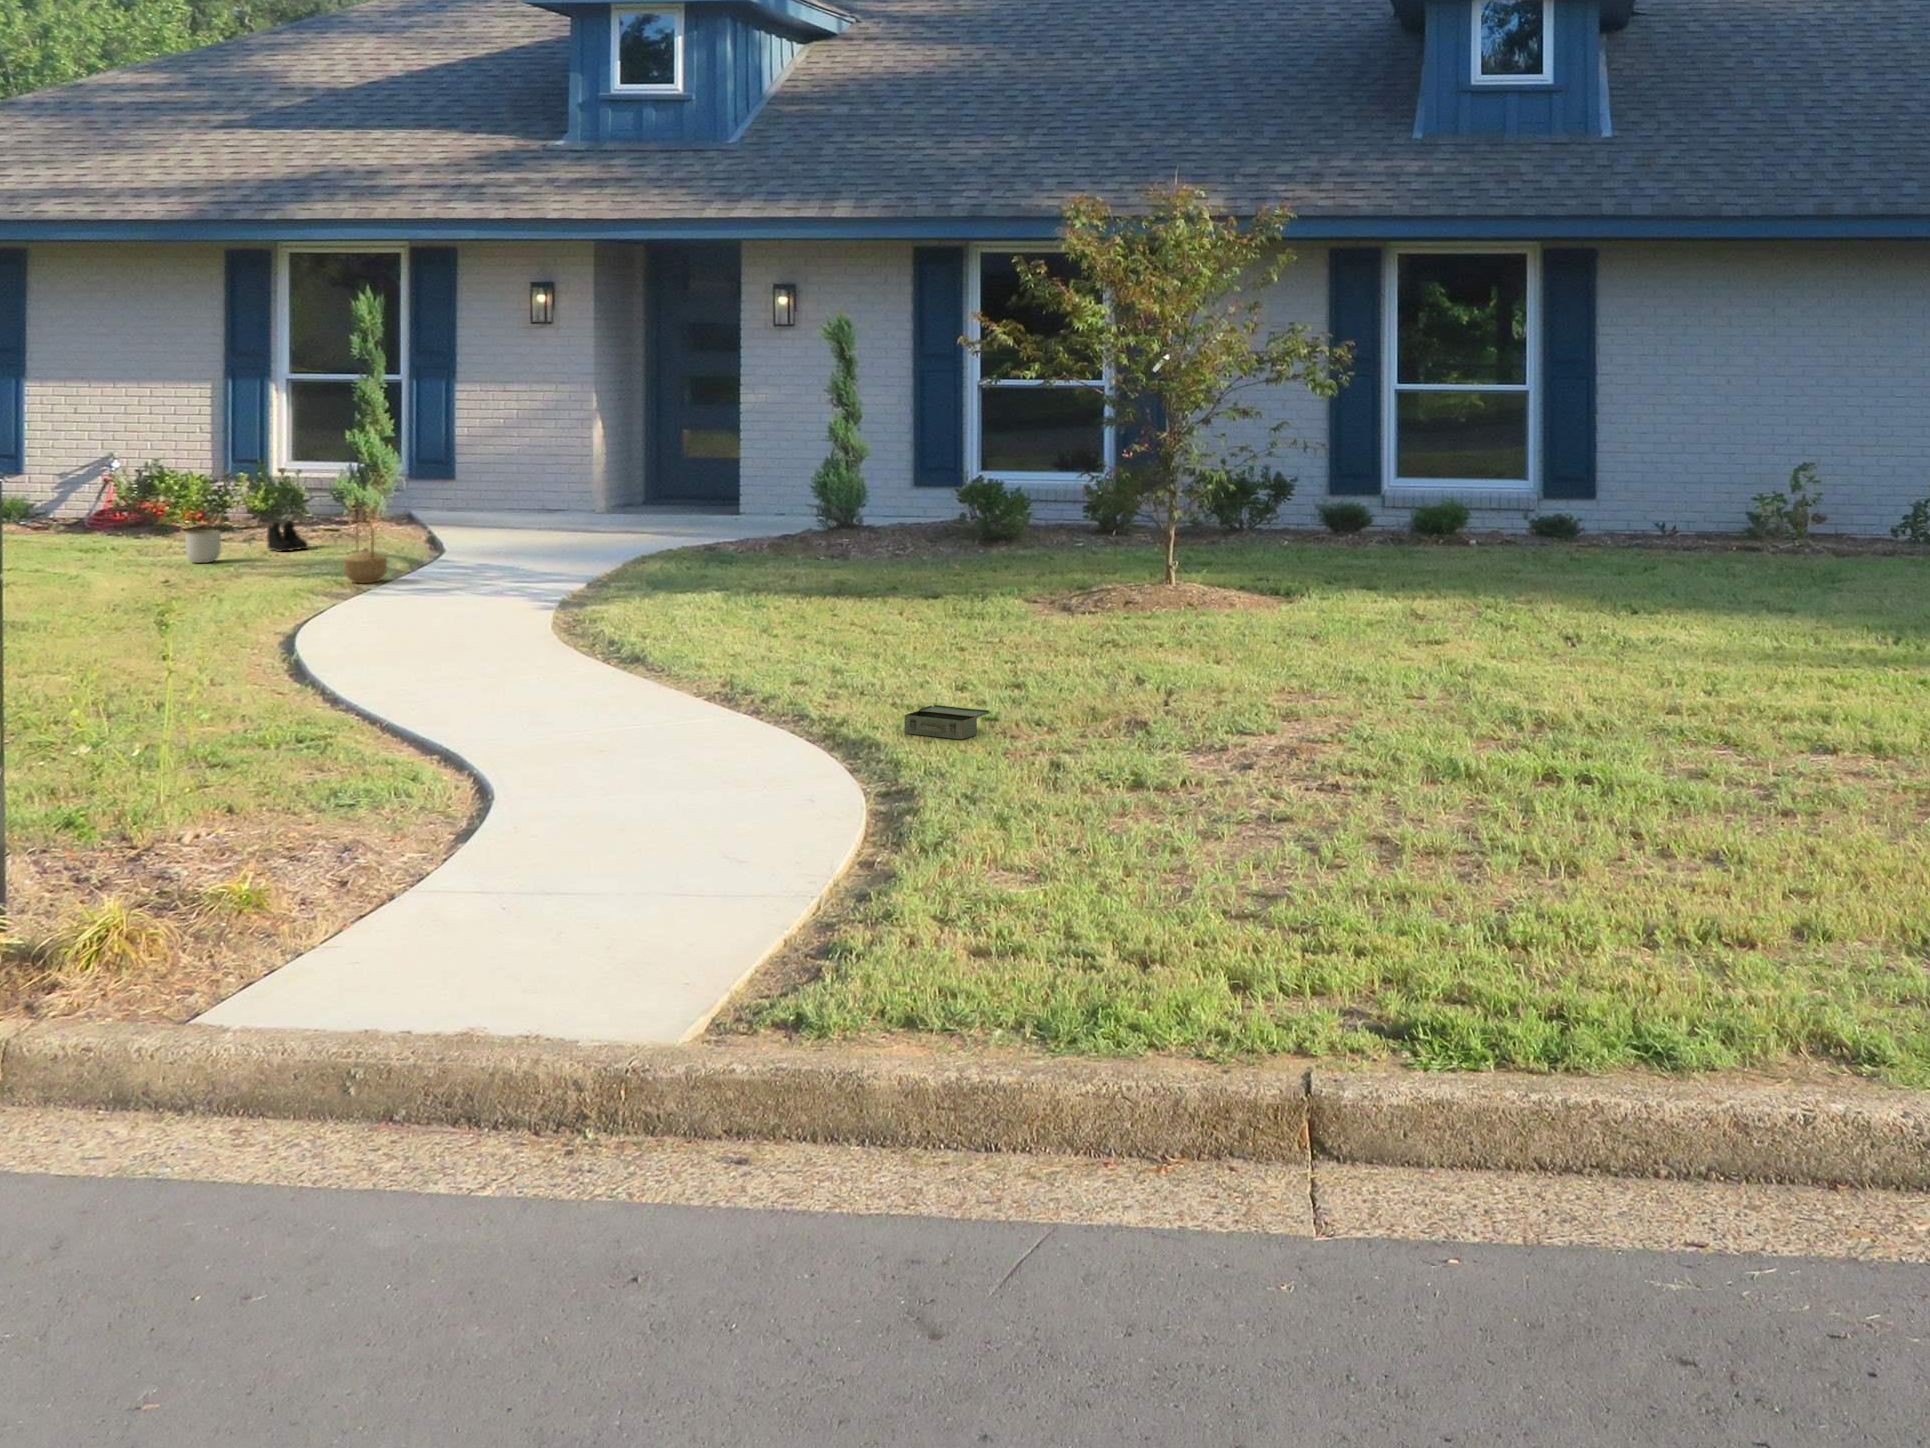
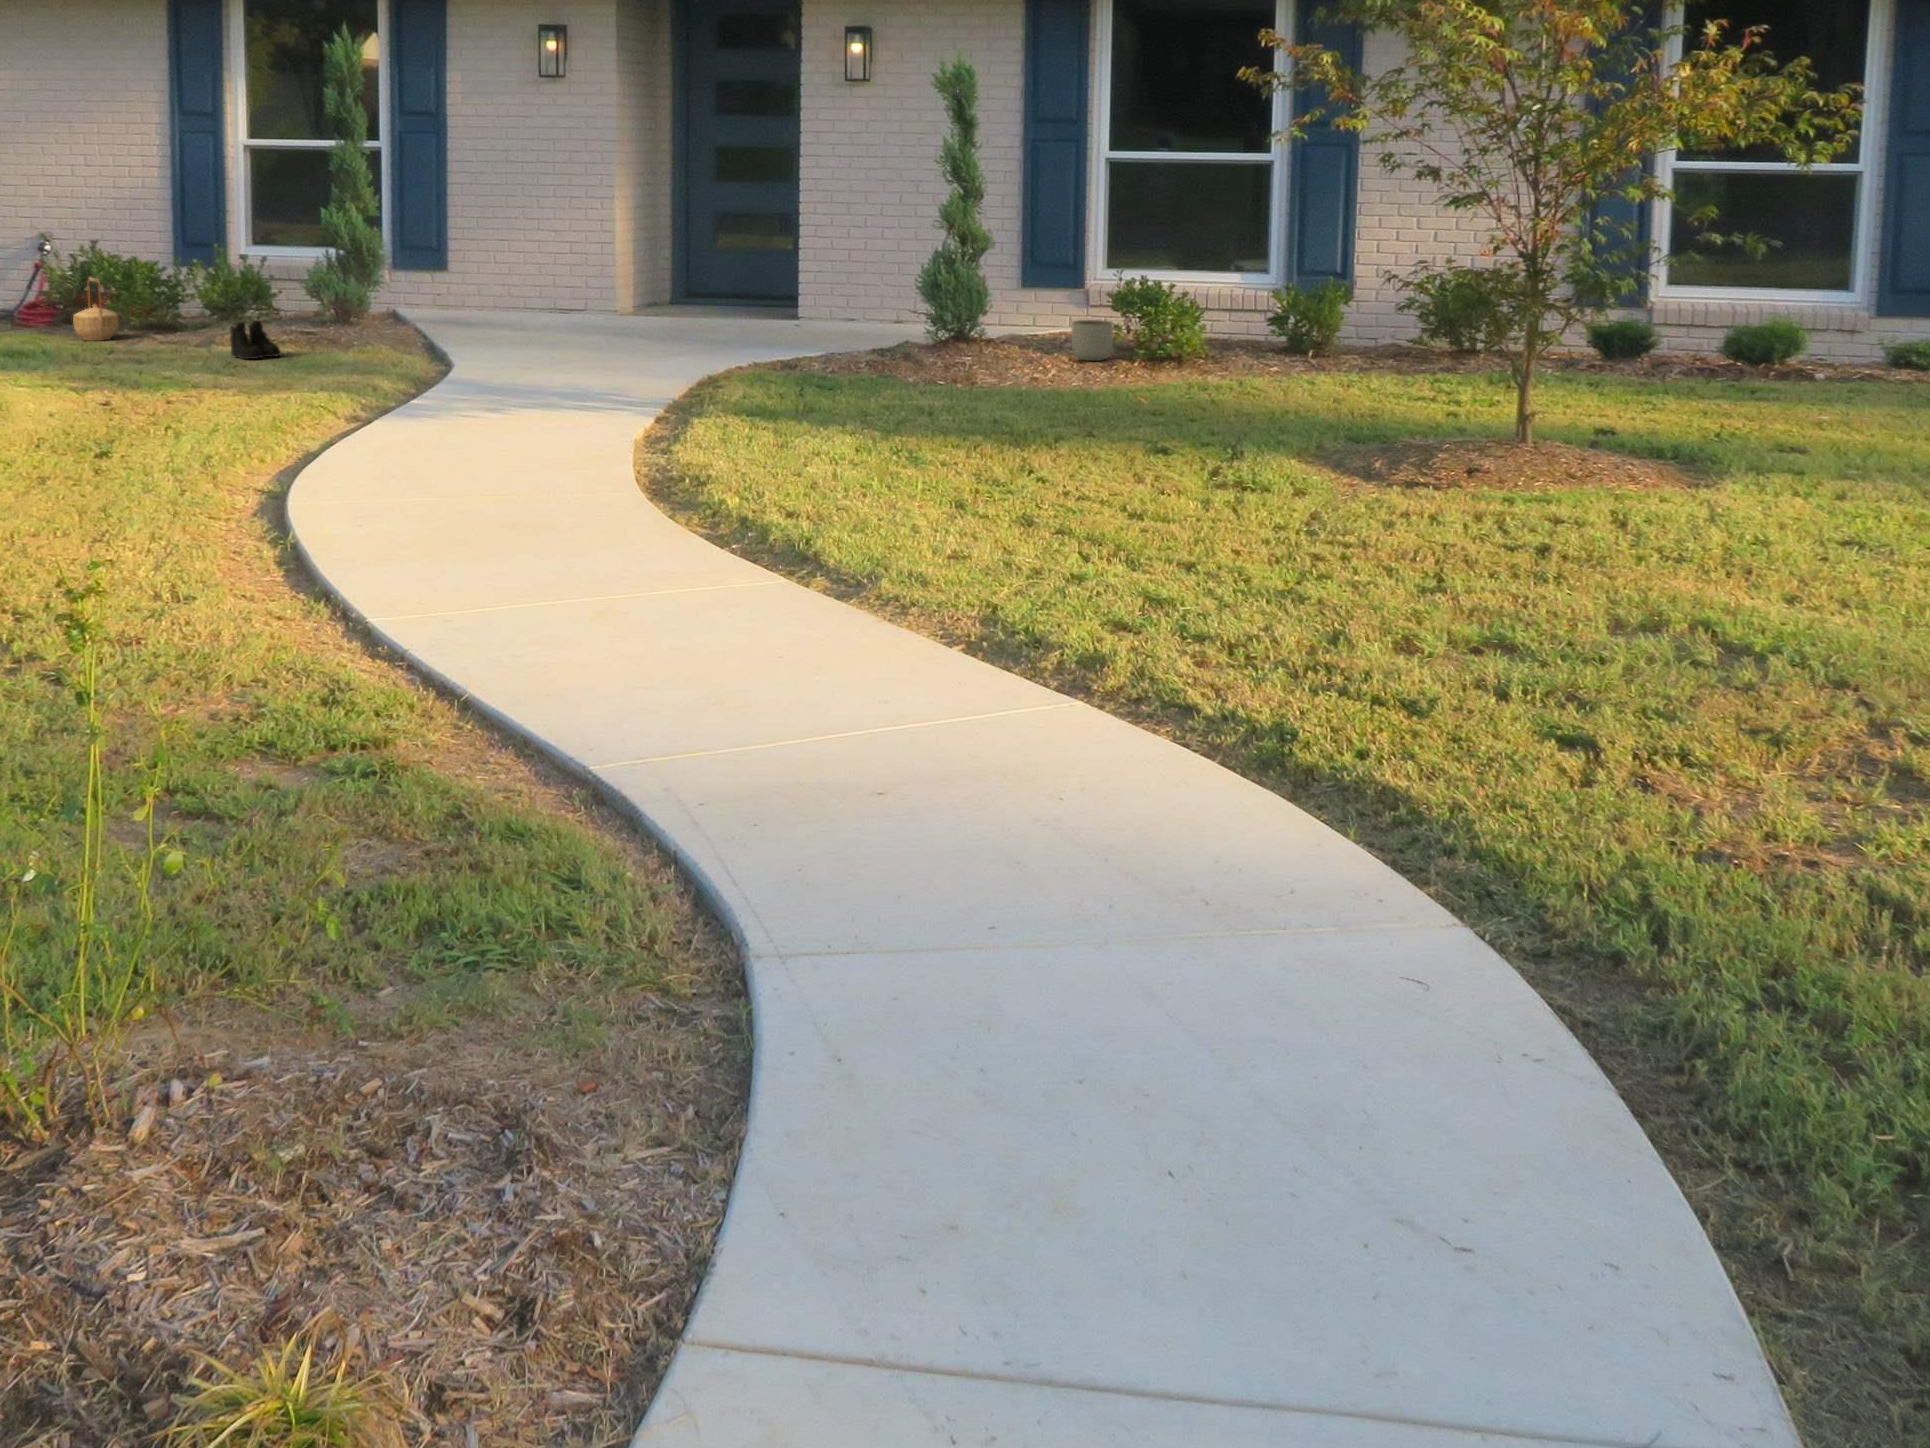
basket: present [343,523,387,583] -> present [73,278,119,341]
planter: present [185,530,221,563] -> present [1072,320,1113,361]
toolbox: present [905,705,990,739] -> none [1404,708,1564,790]

